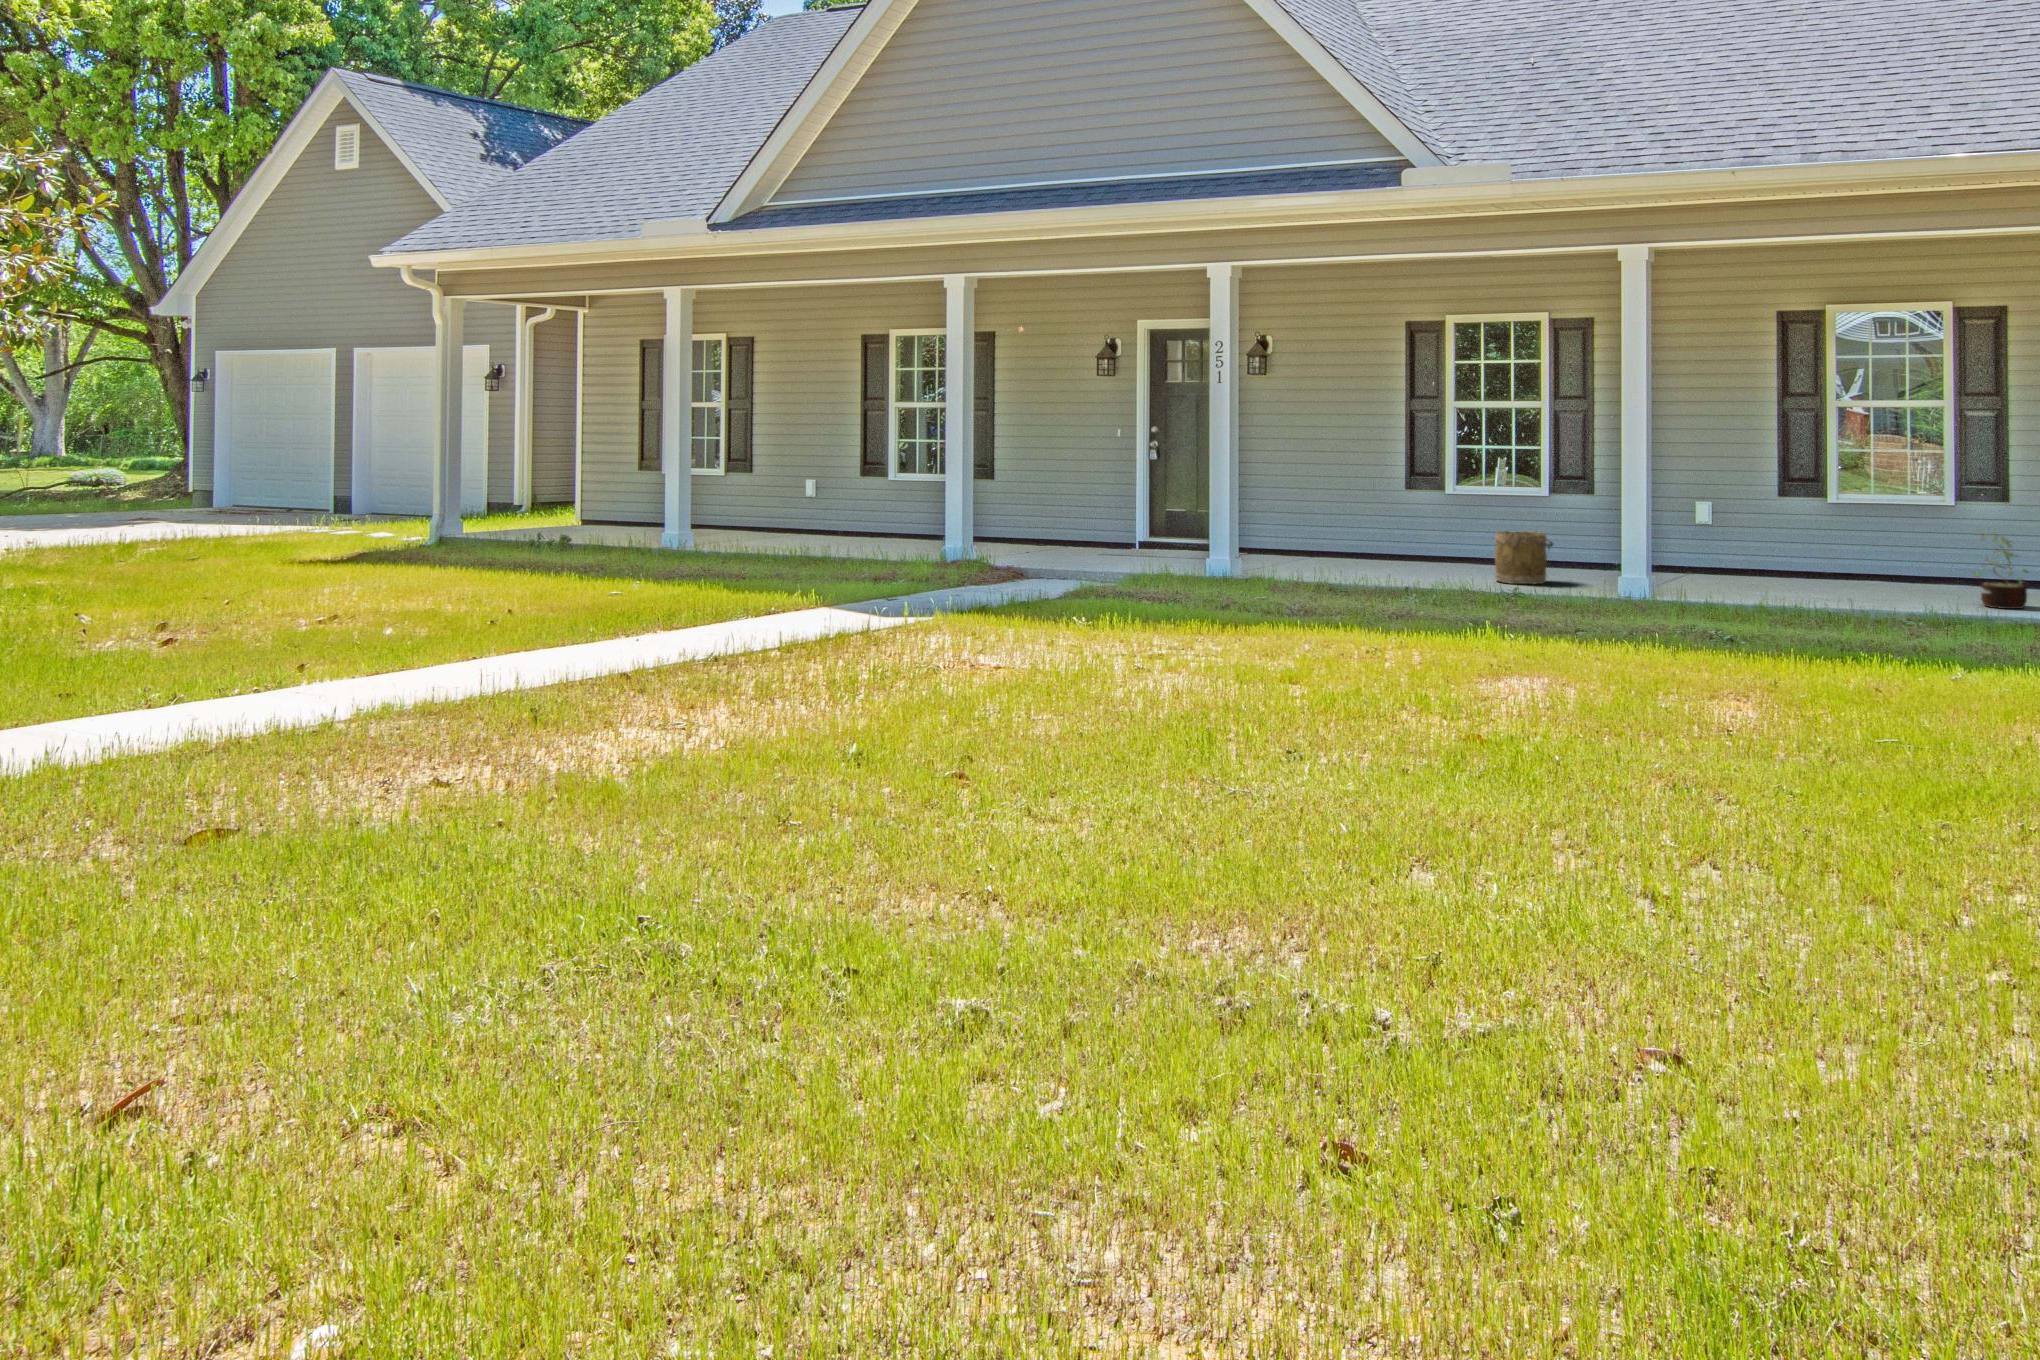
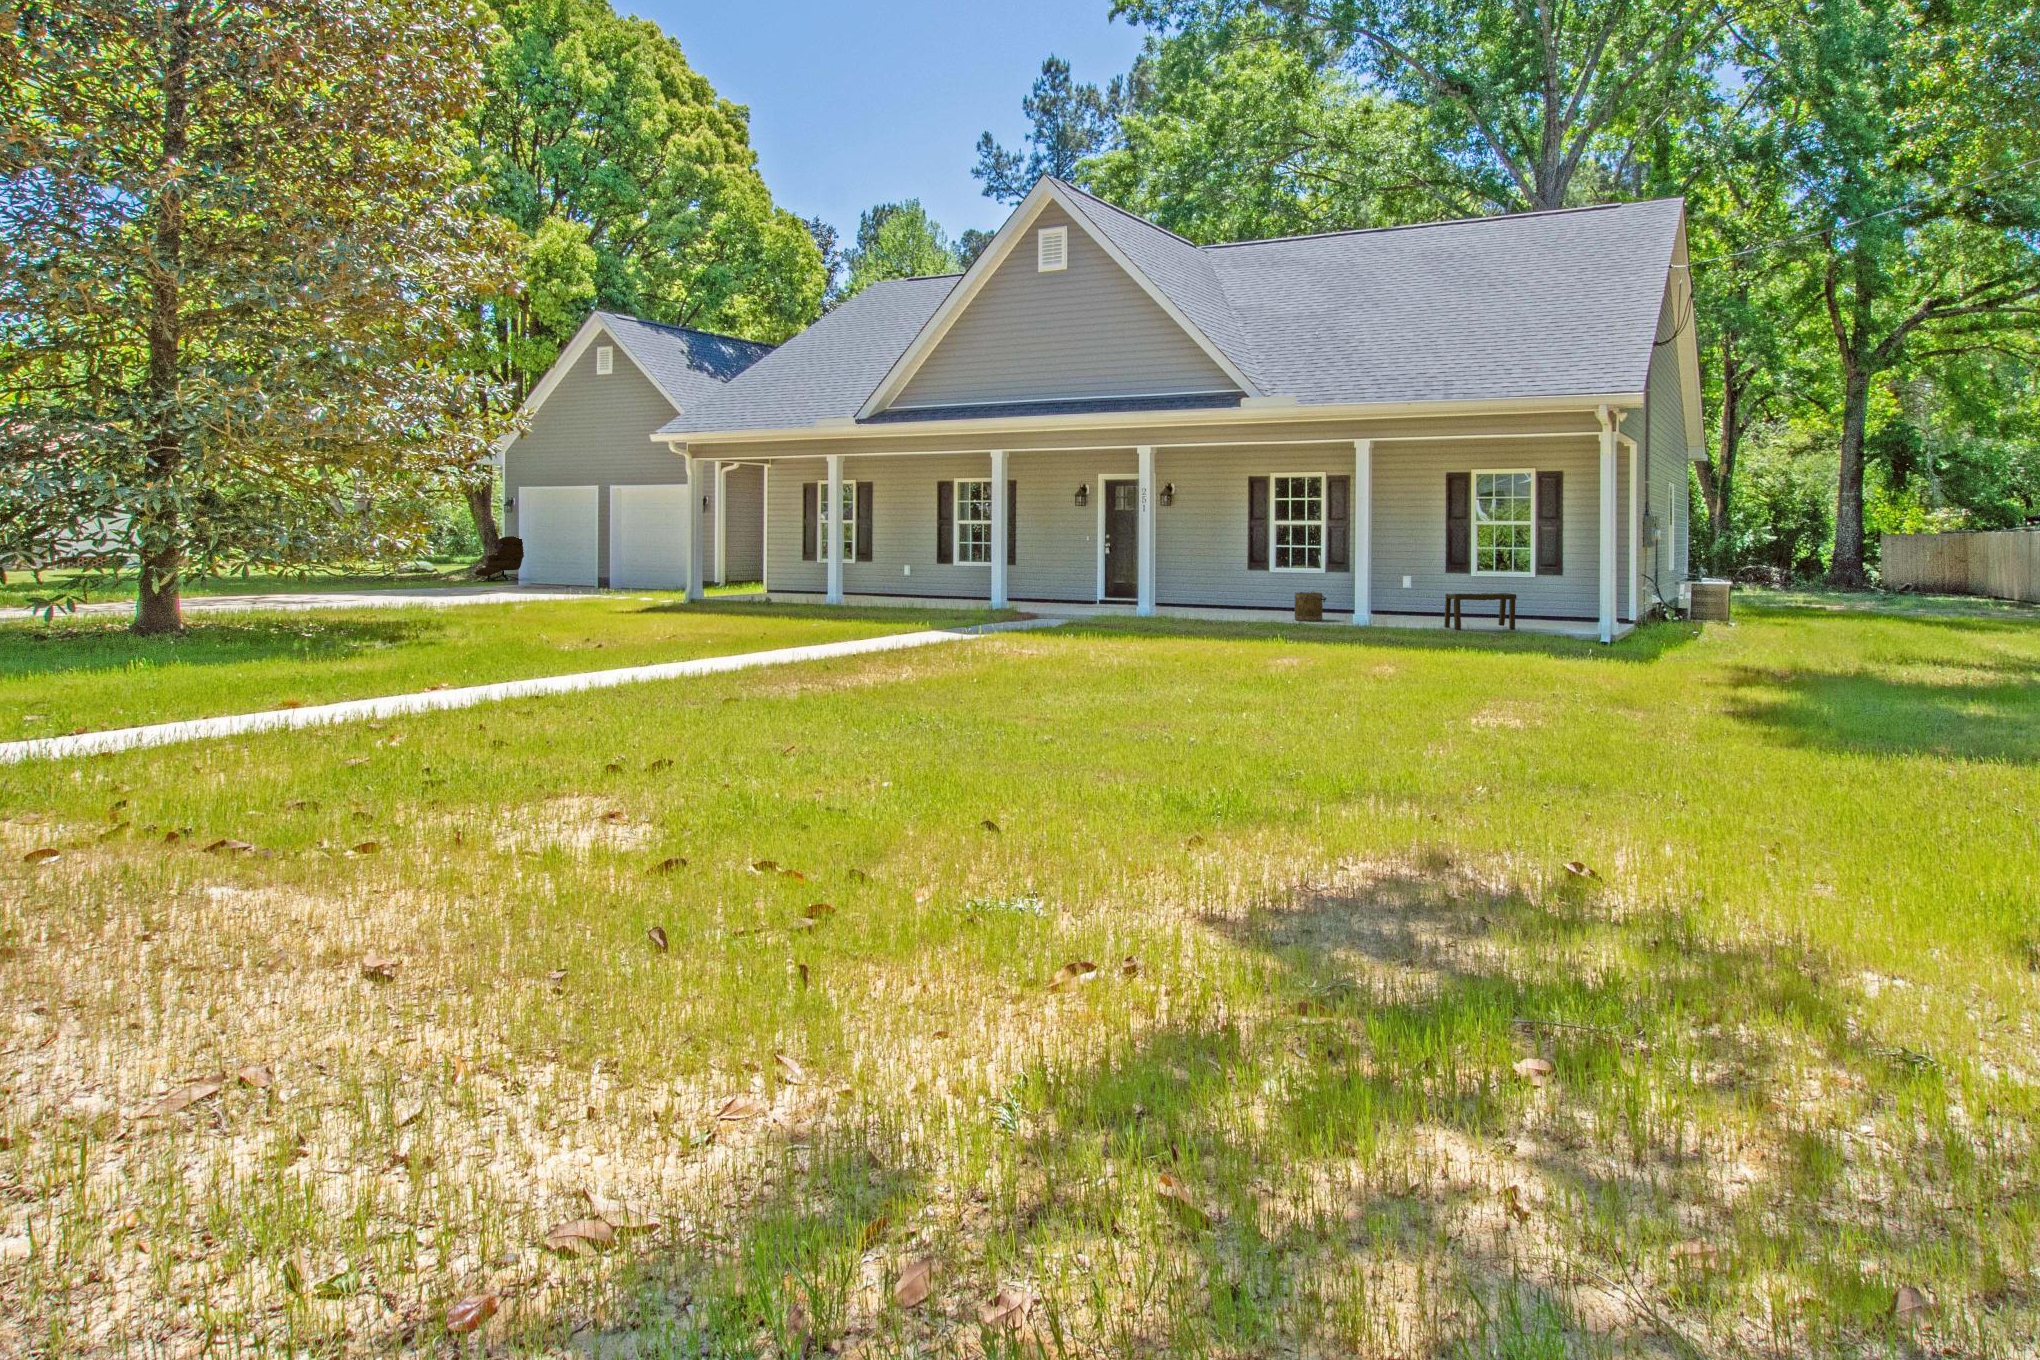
lounge chair: none [121,425,206,500] -> present [475,536,524,582]
decorative plant: present [1975,535,2028,609] -> none [1543,590,1572,631]
bench: none [1784,536,1924,607] -> present [1444,593,1517,630]

